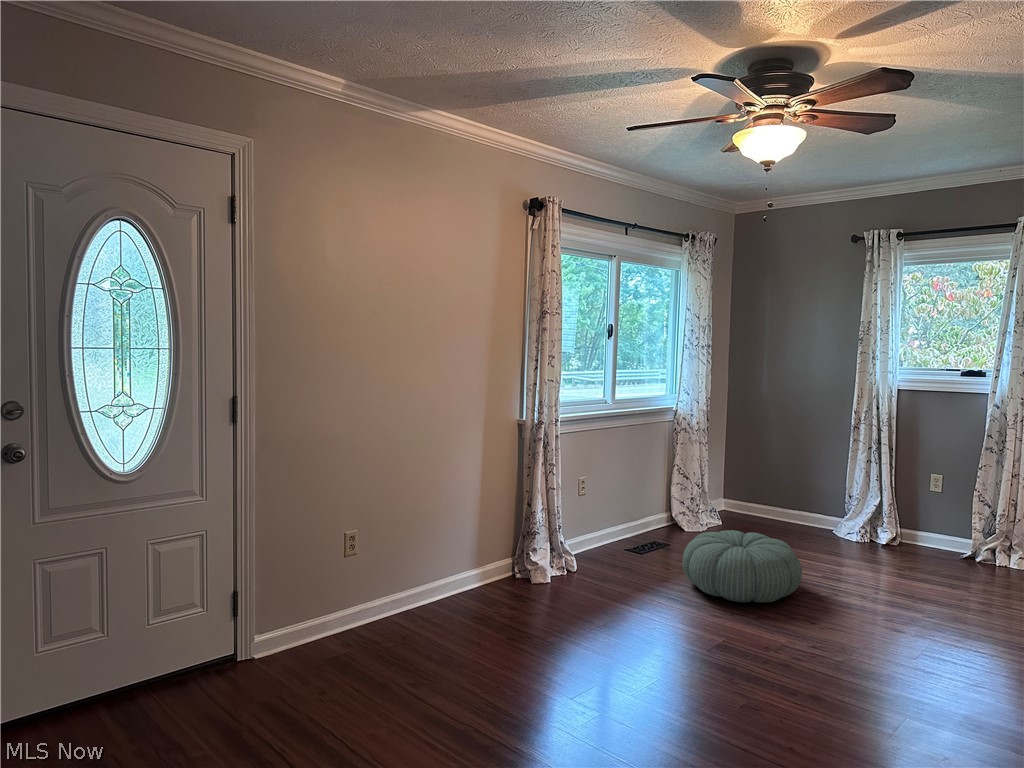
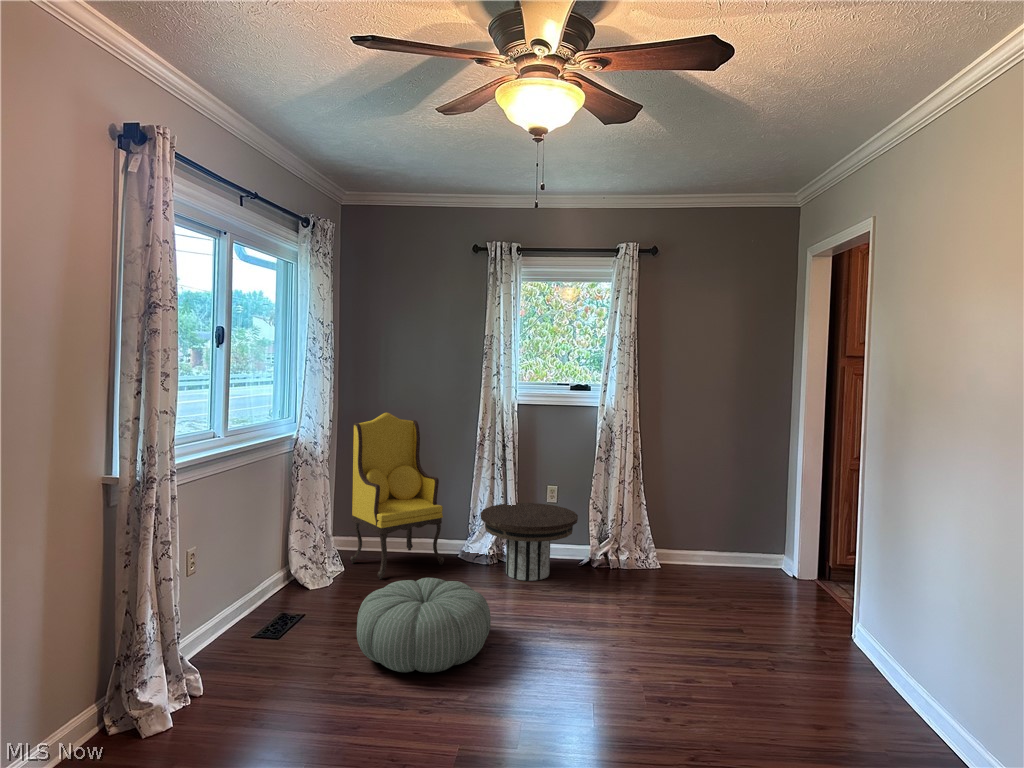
armchair: none [727,391,813,538] -> present [350,413,444,579]
side table: none [843,489,959,569] -> present [480,503,578,581]

